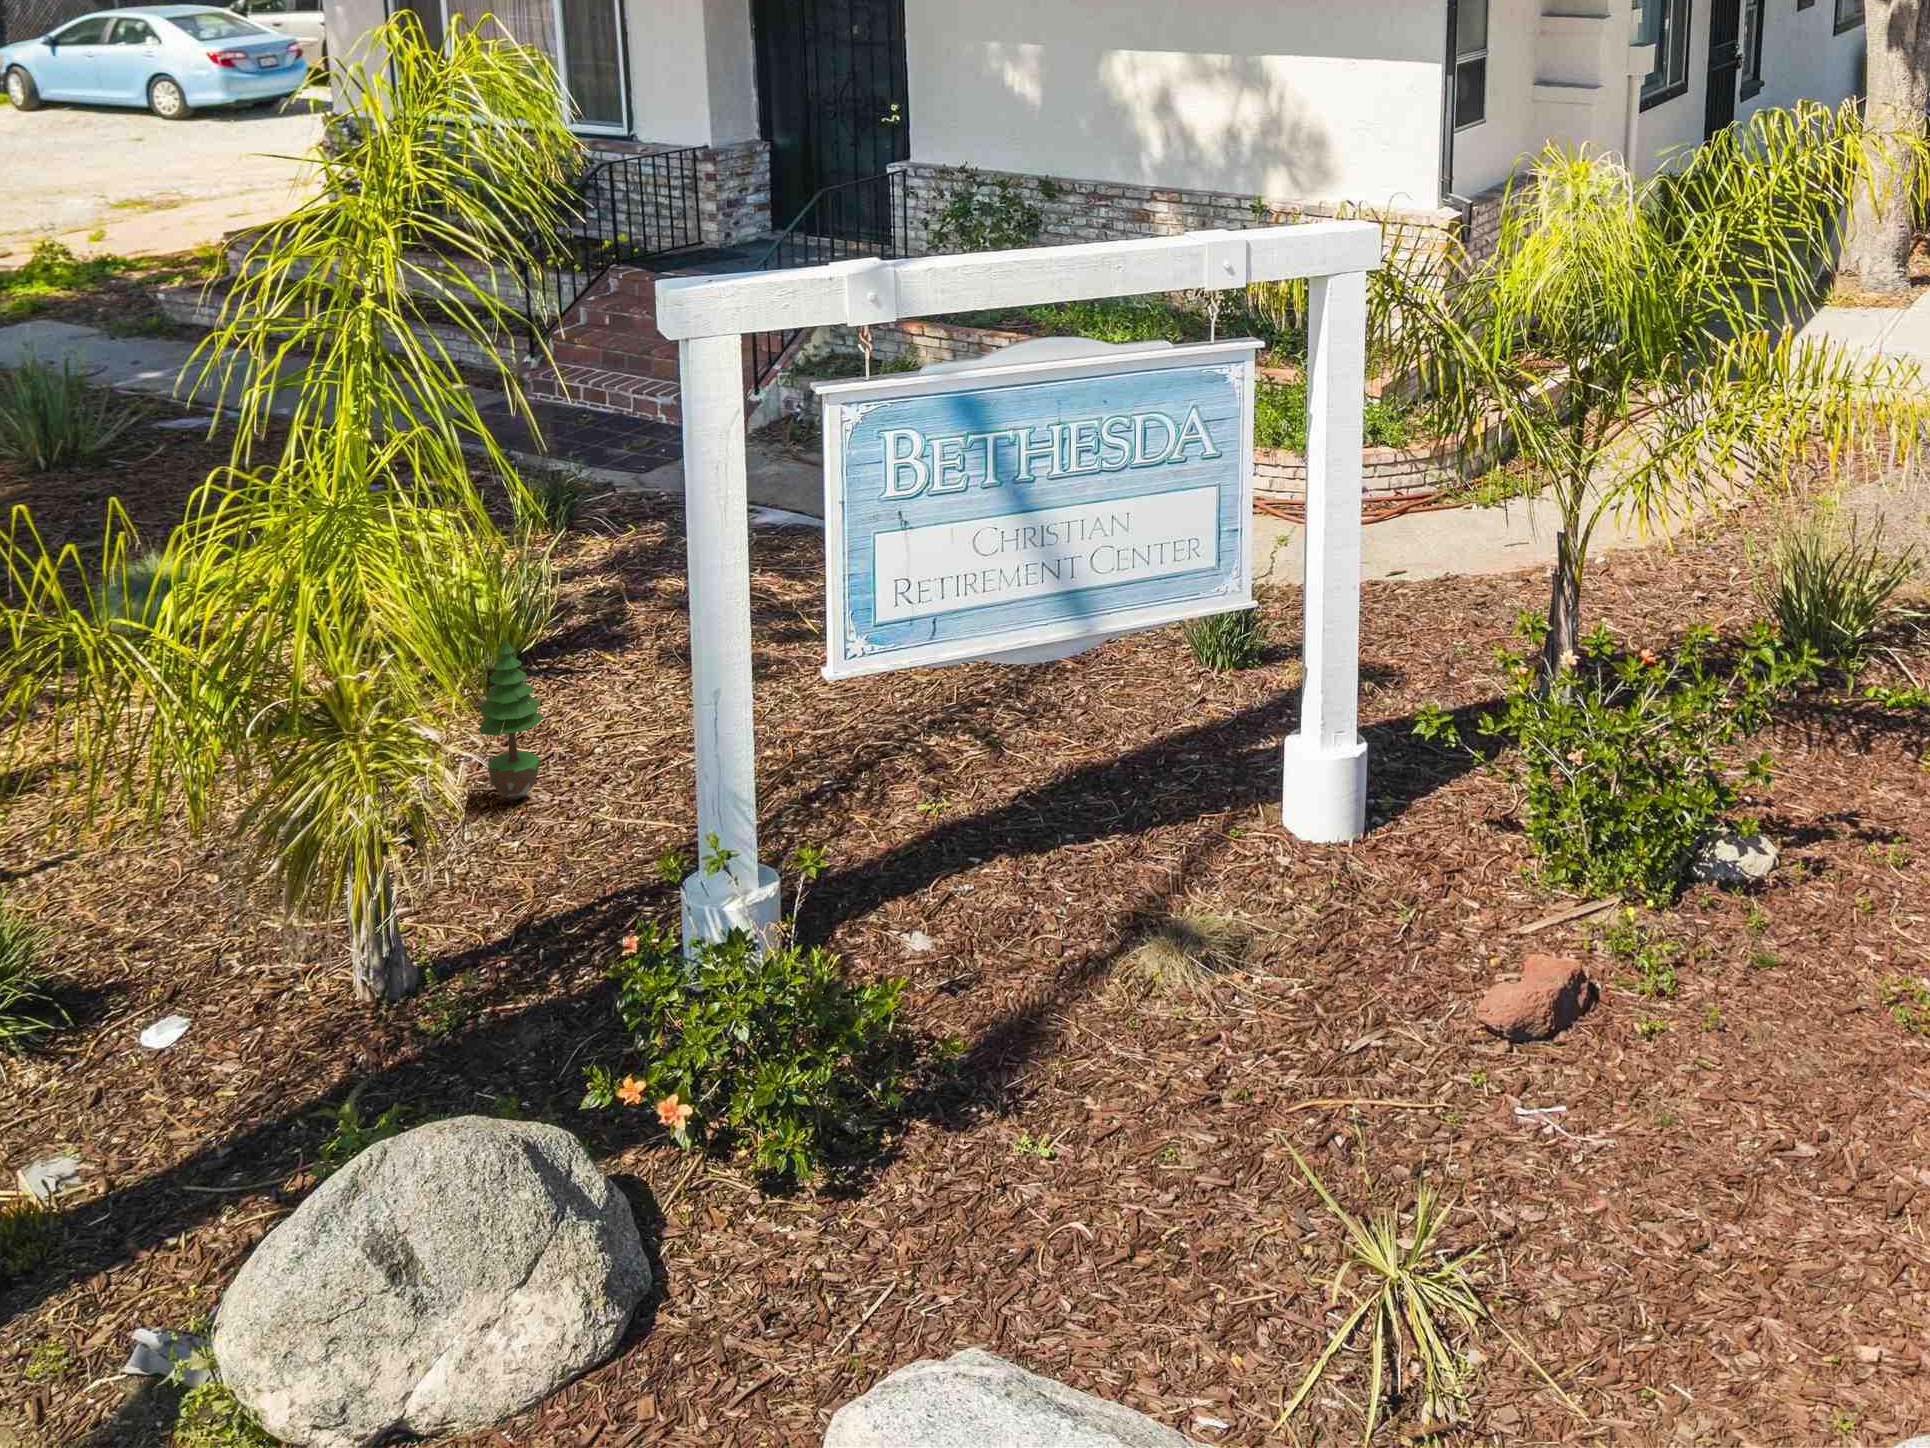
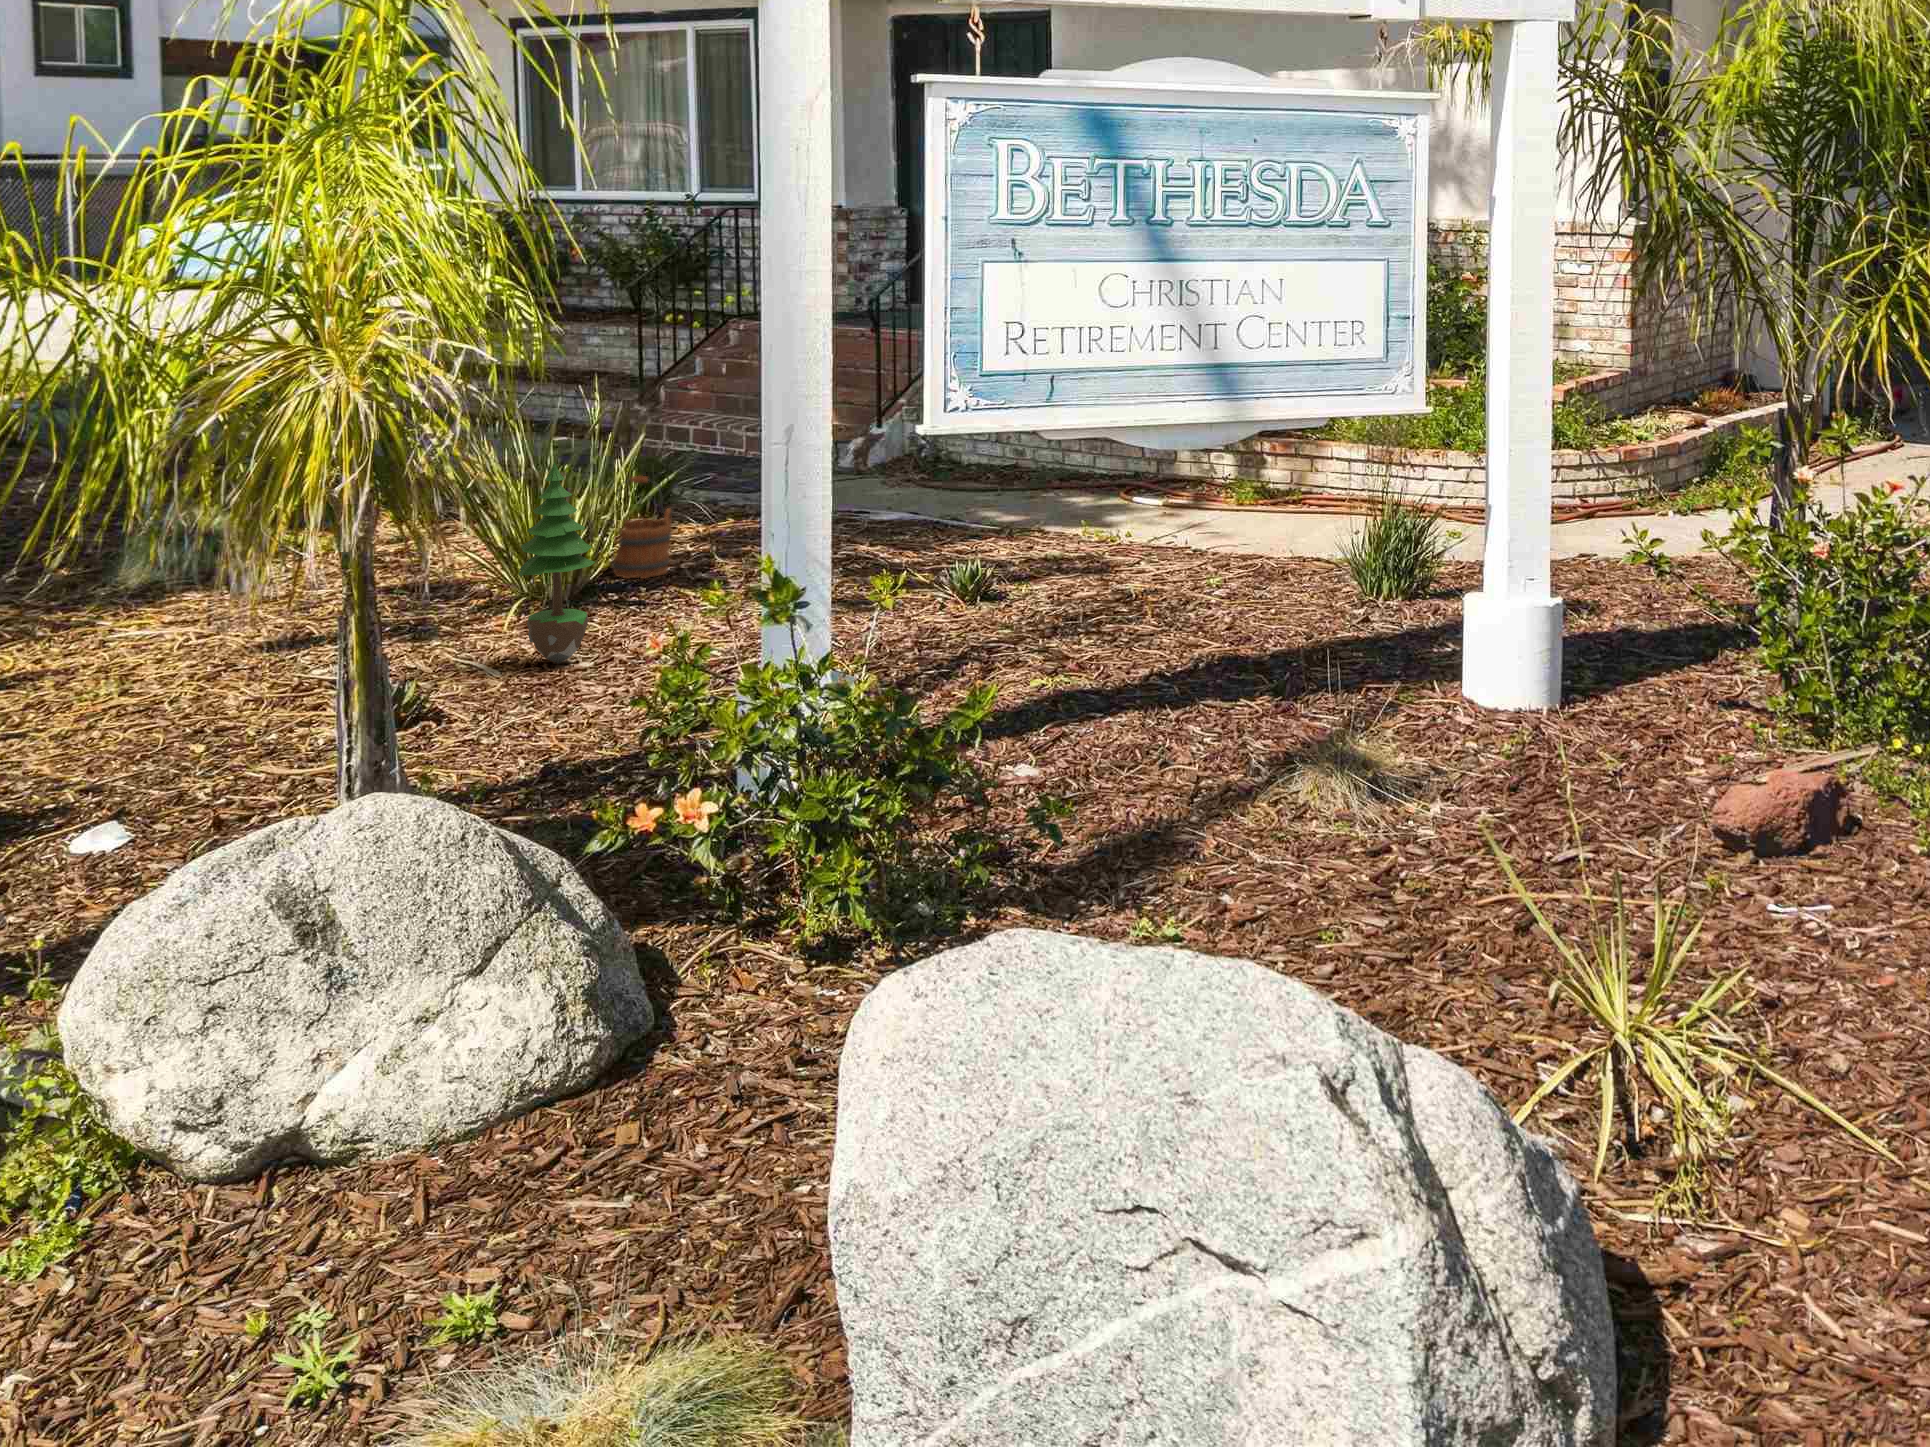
wooden bucket: none [537,577,596,667] -> present [612,476,674,579]

